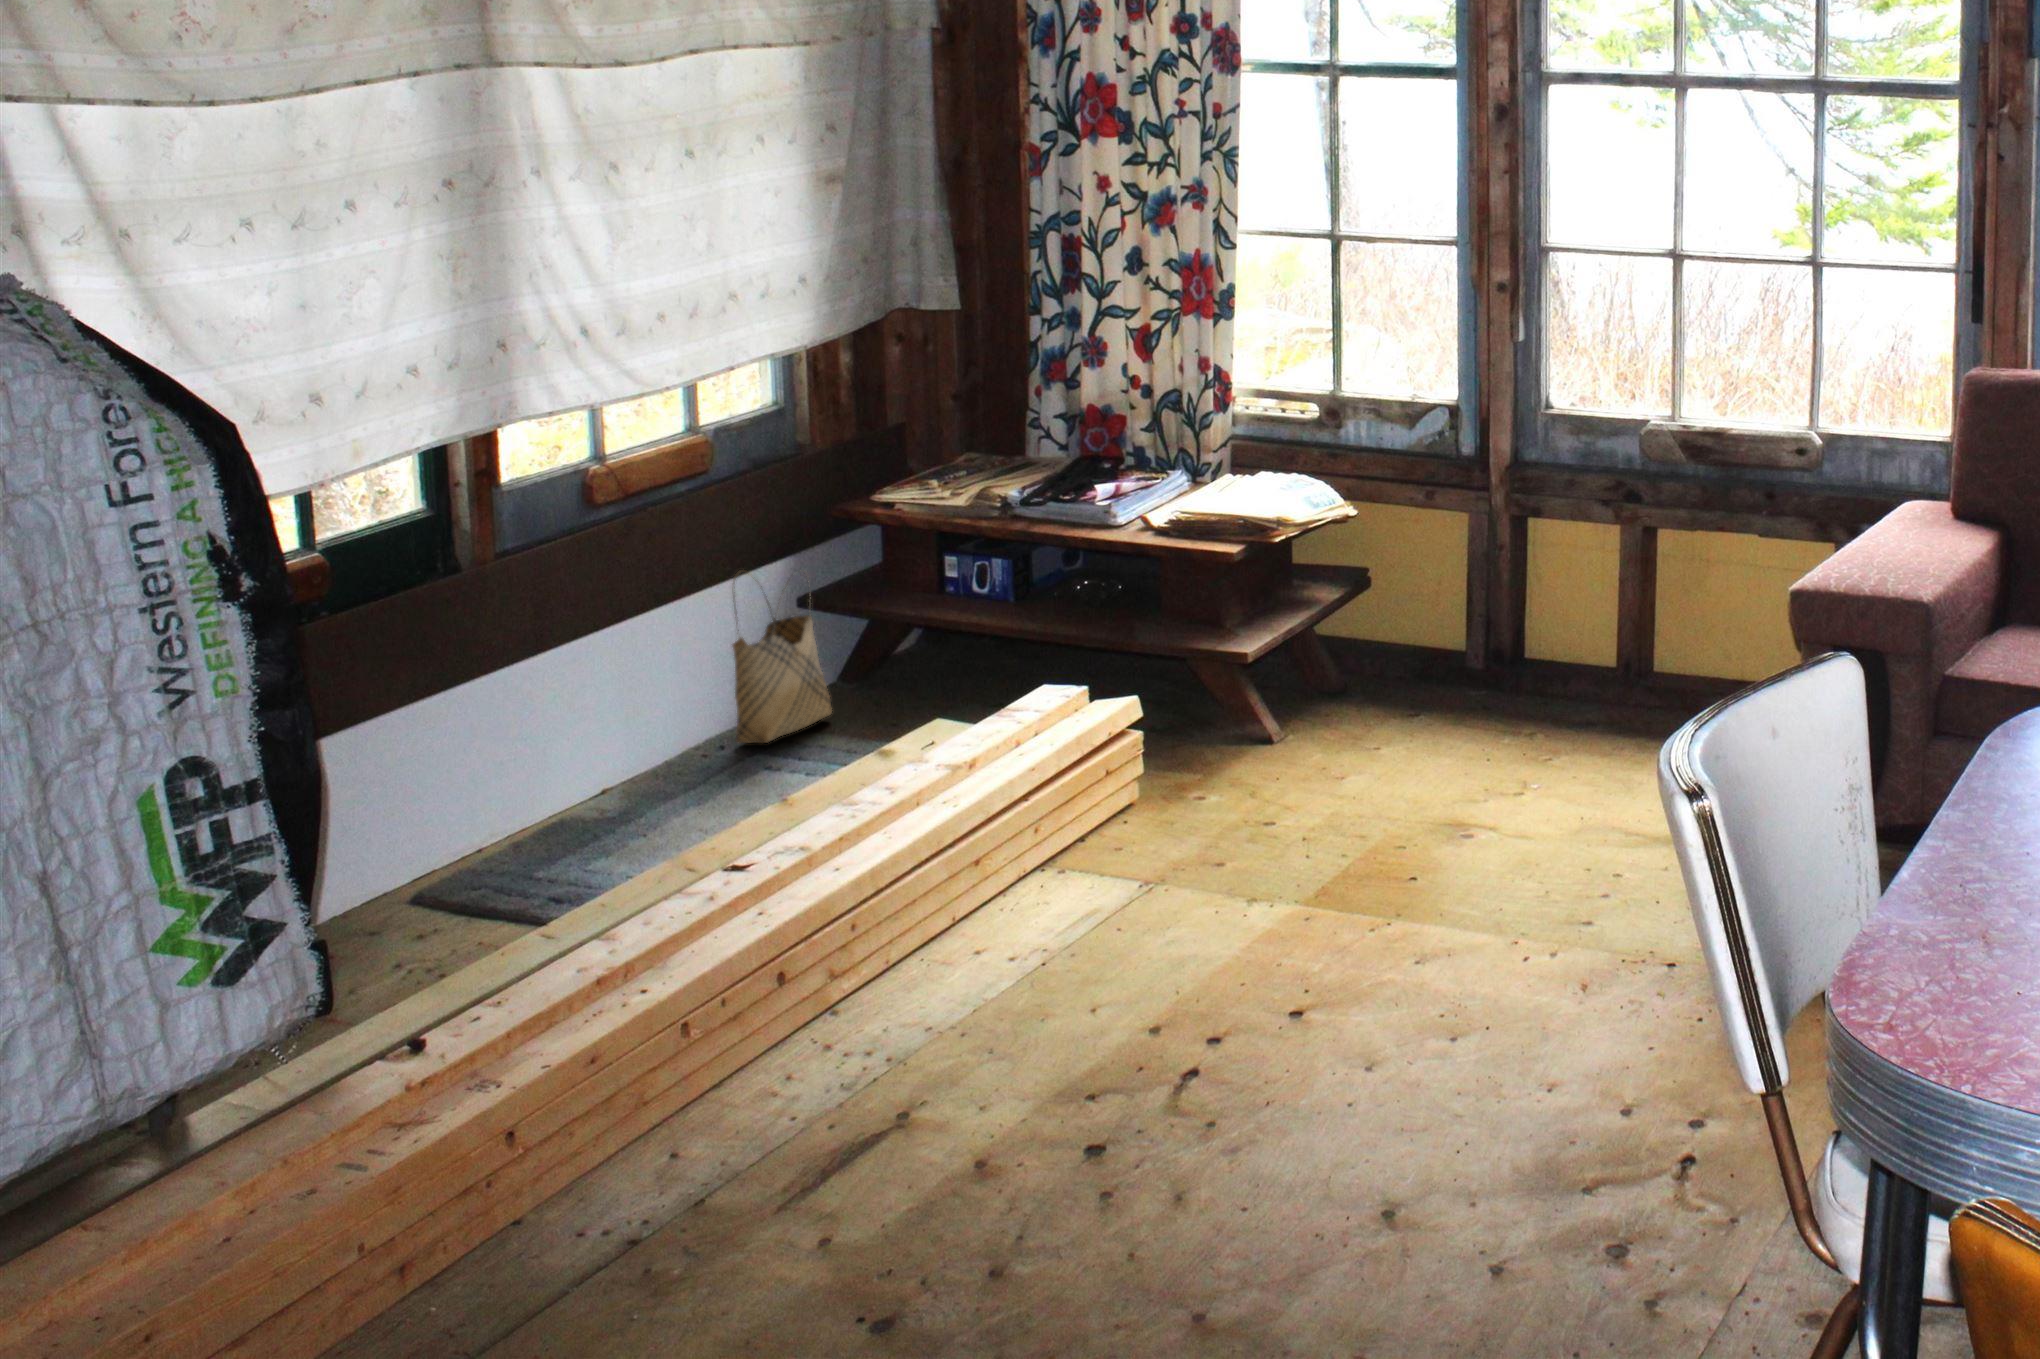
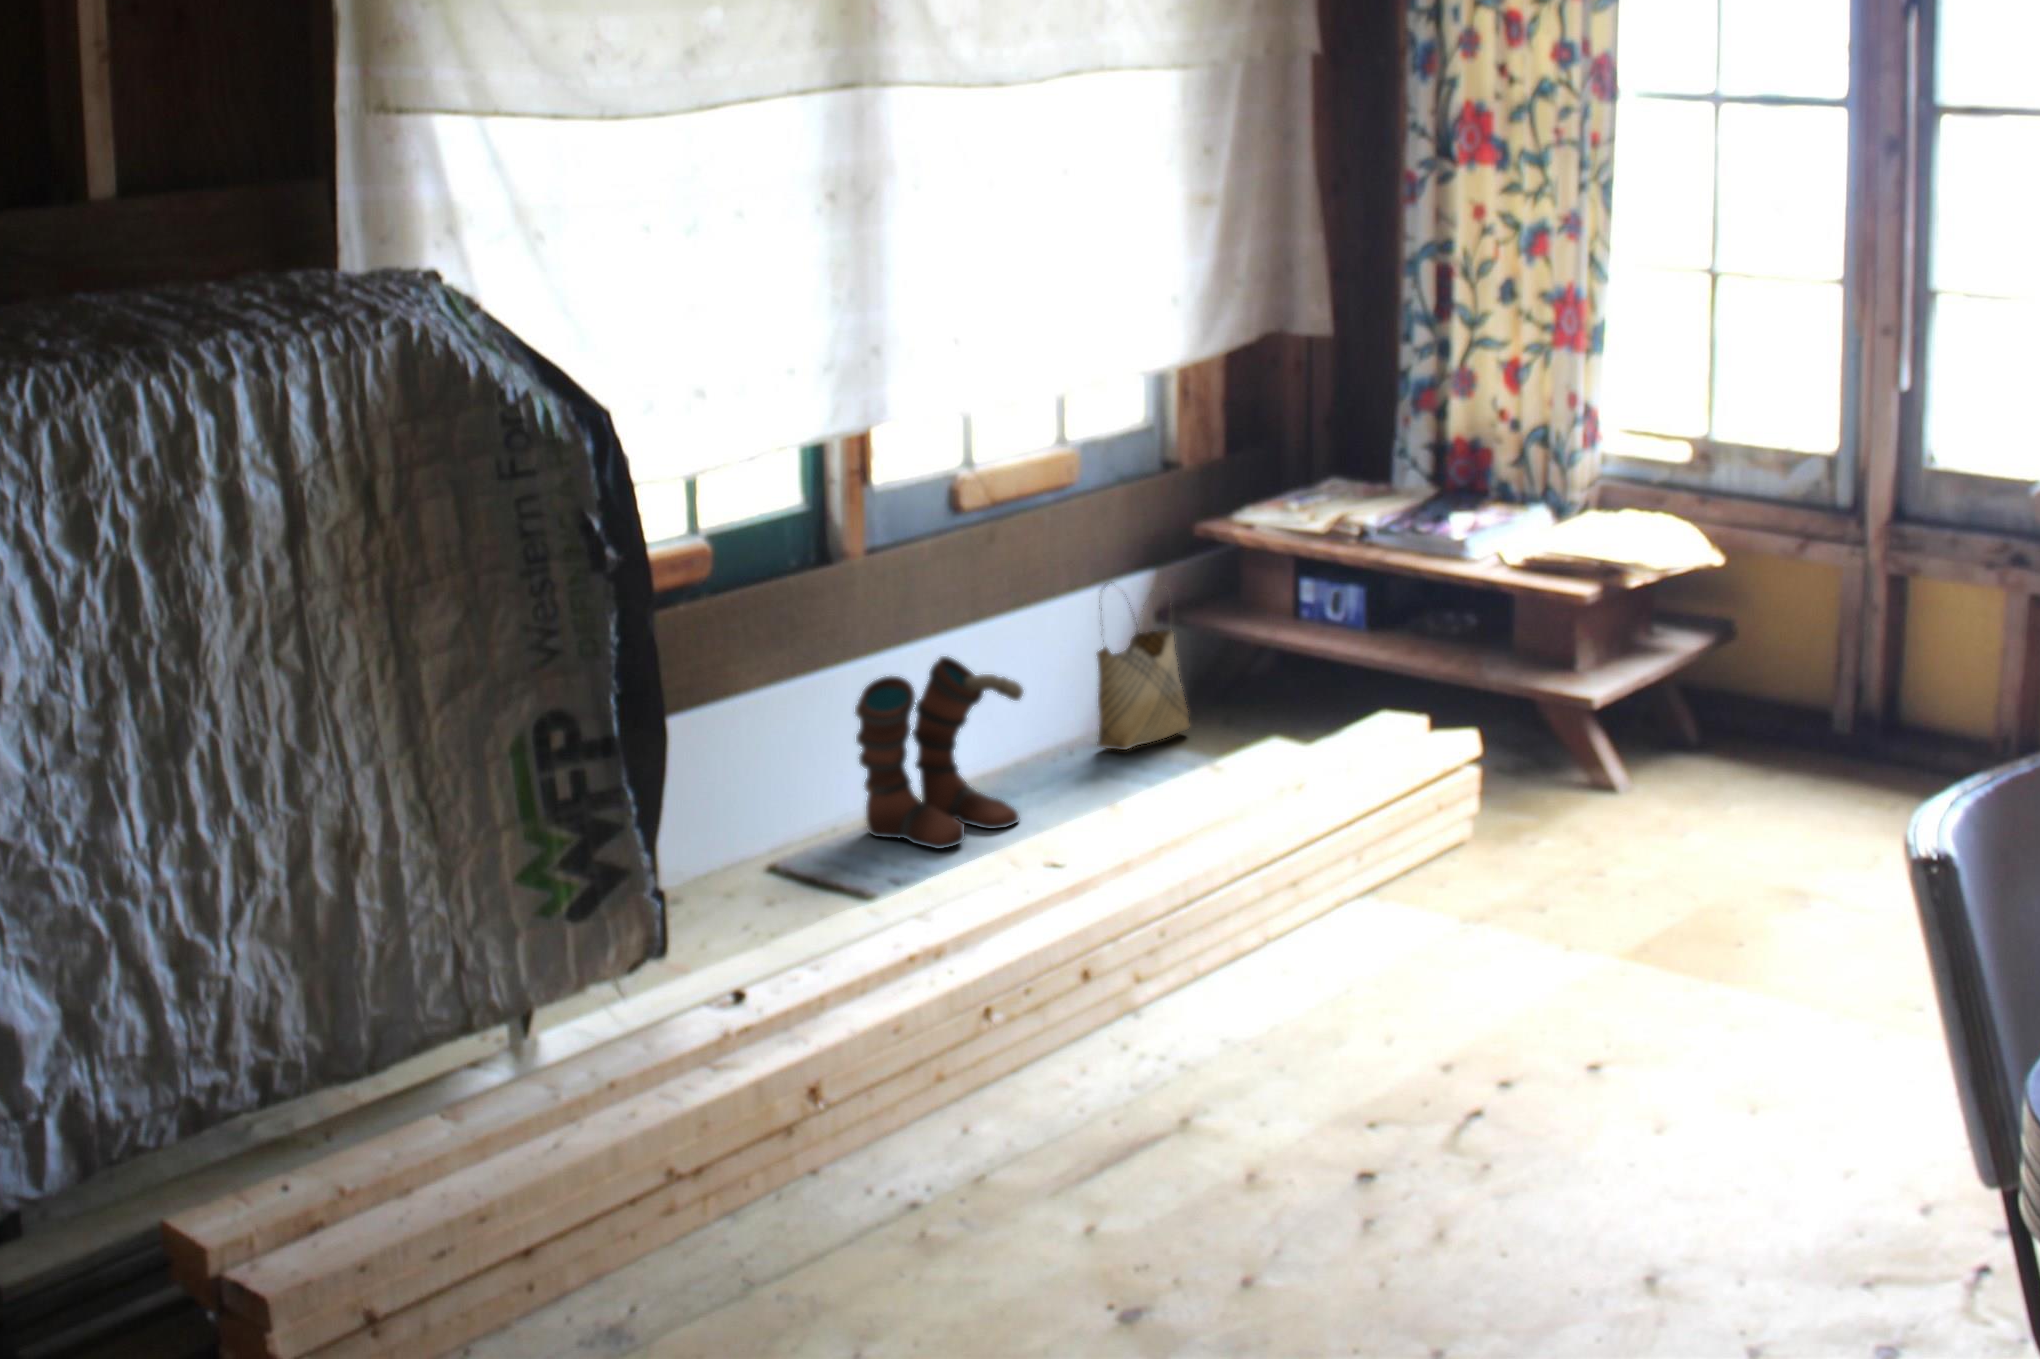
boots: none [468,662,661,871] -> present [855,656,1023,849]

